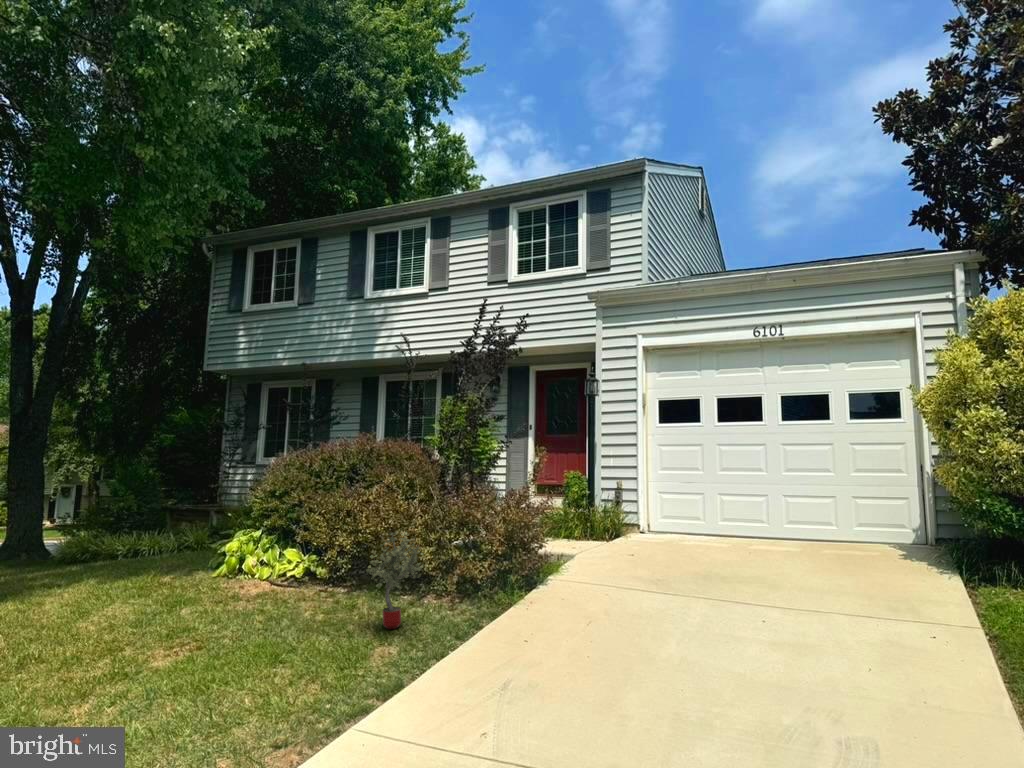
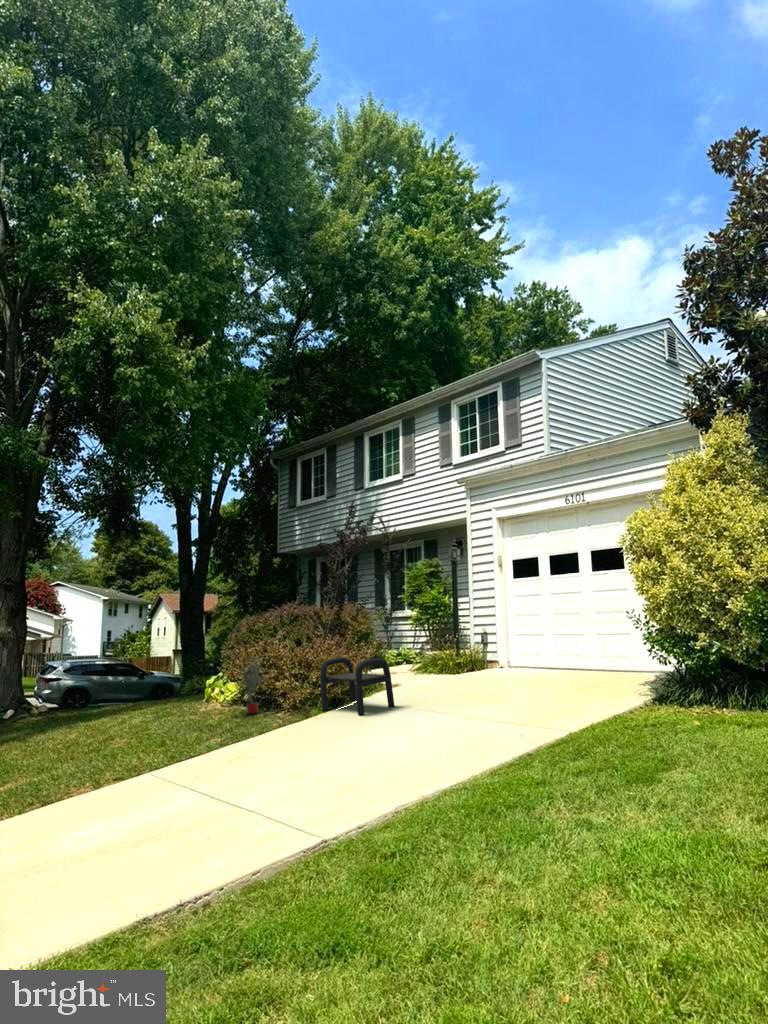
bench: none [520,532,638,627] -> present [320,657,394,715]

